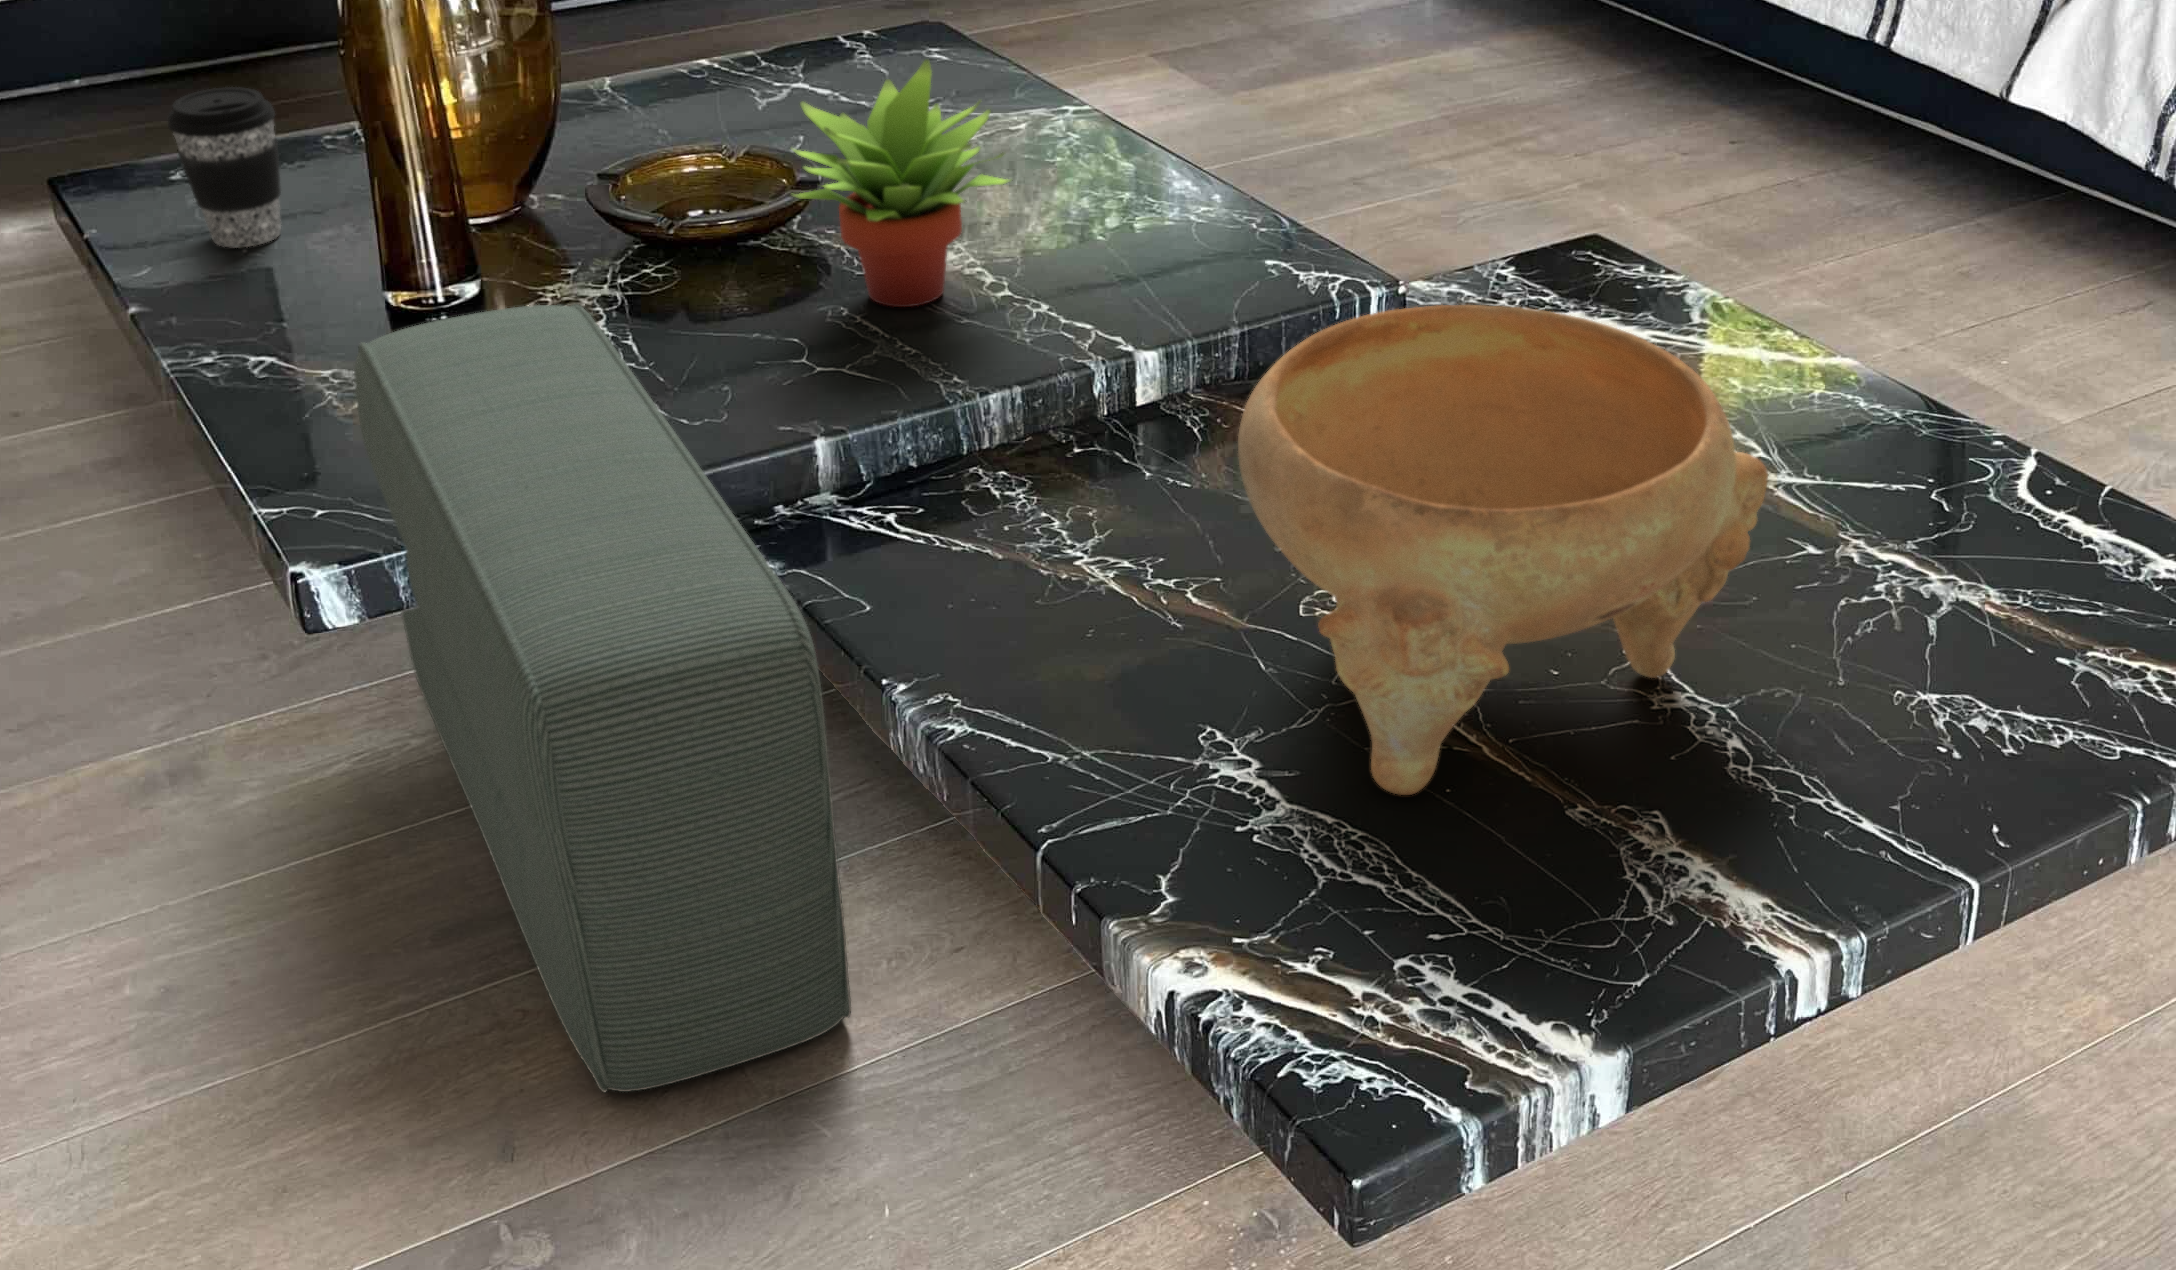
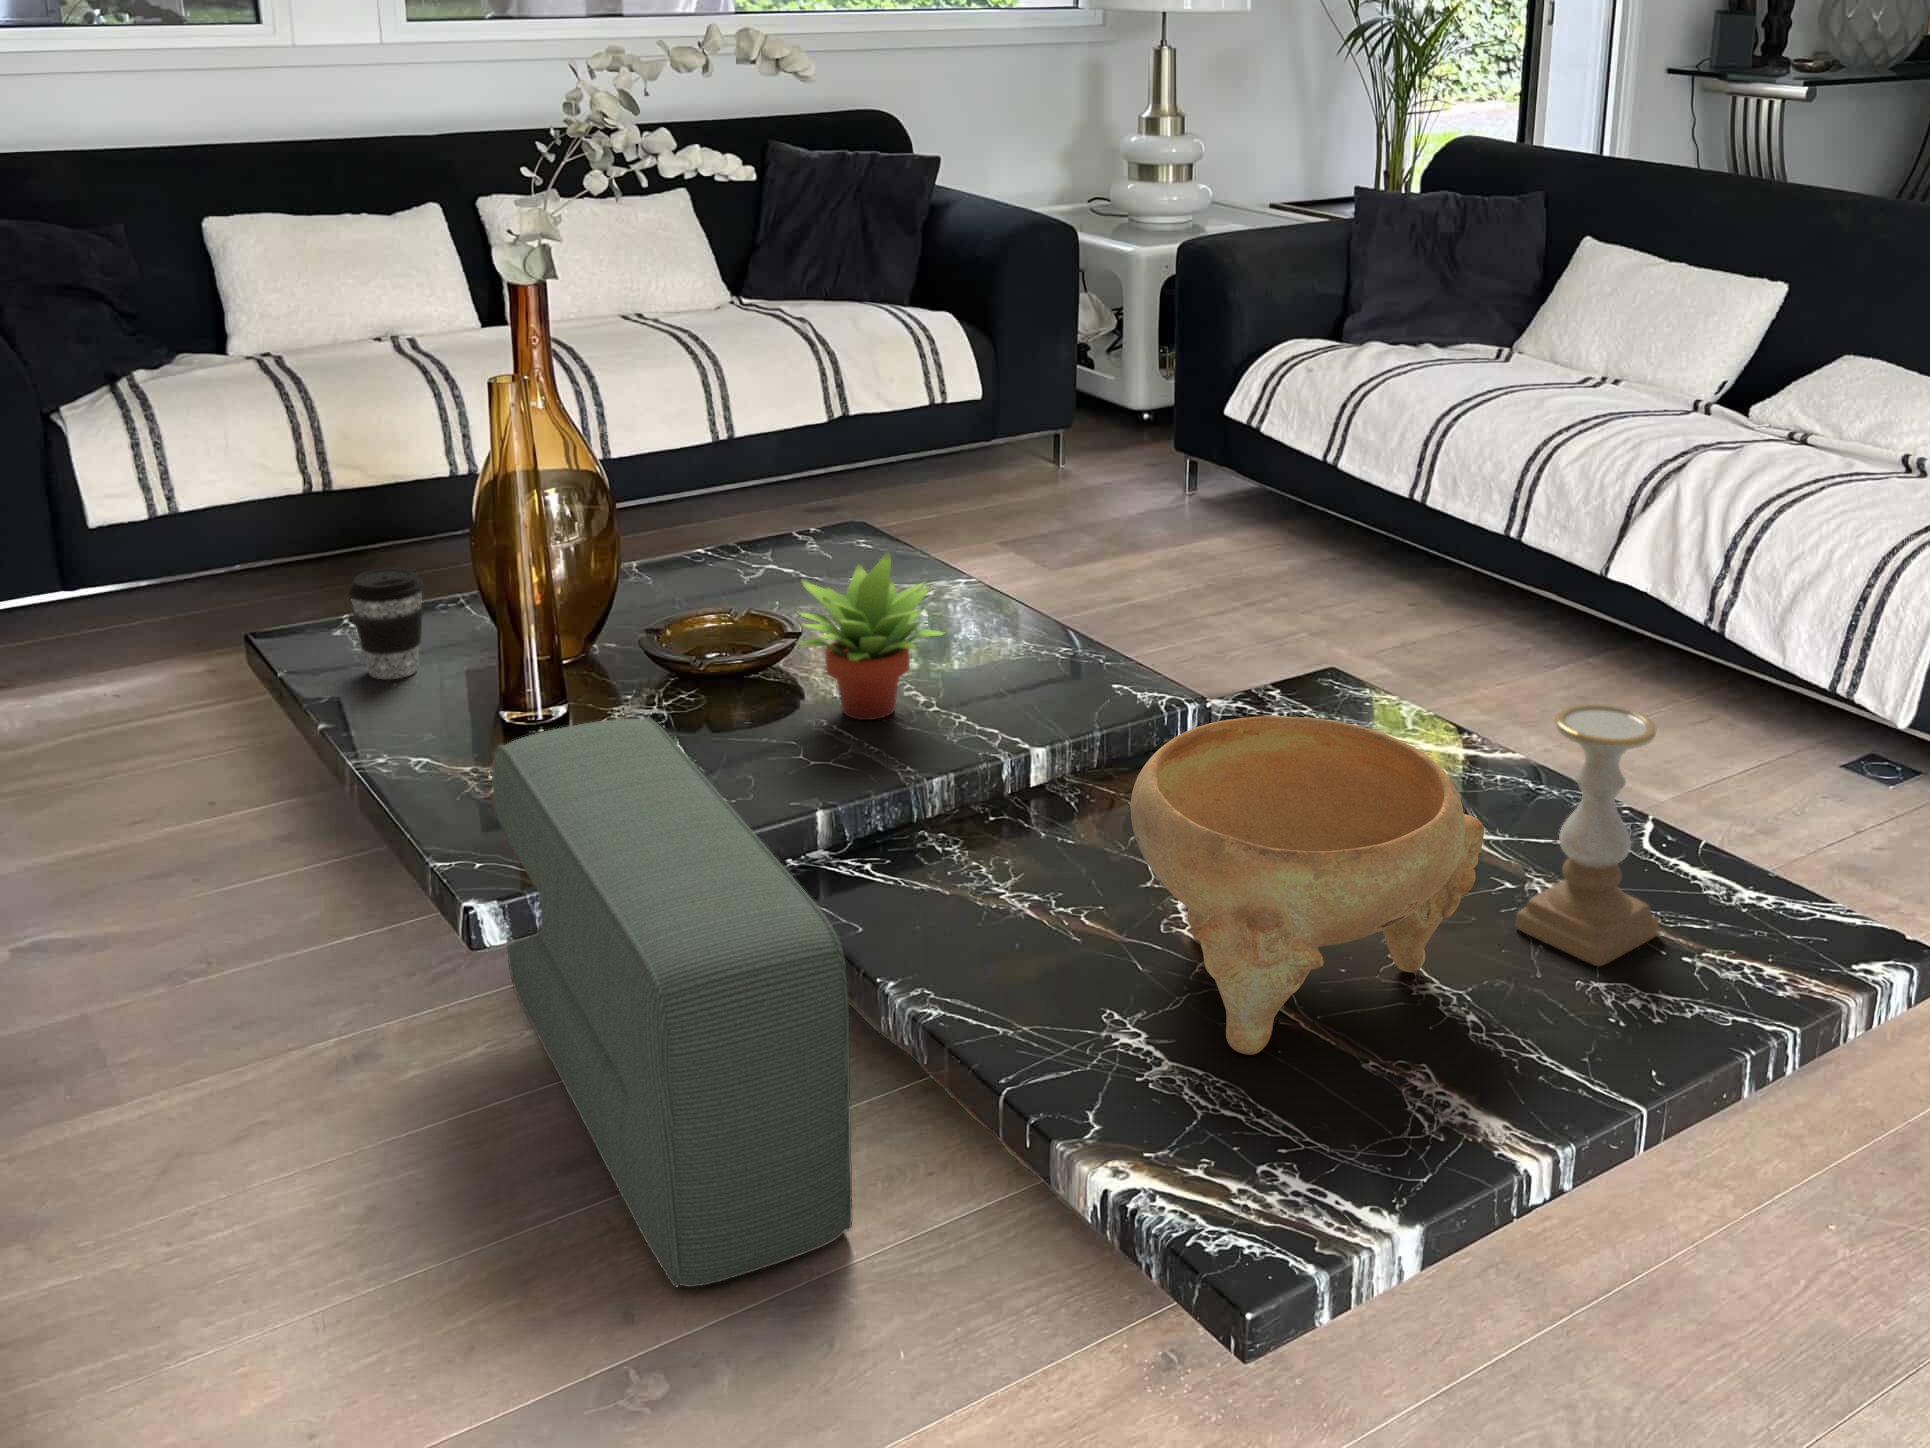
candle holder: none [1814,287,2041,672] -> present [1515,704,1659,966]

